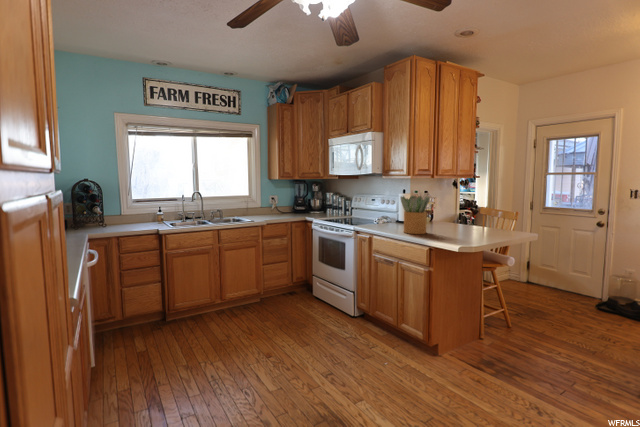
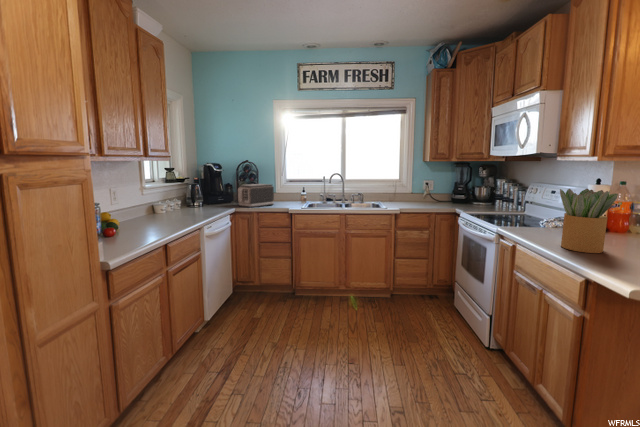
toaster: none [88,205,132,232] -> present [238,184,274,207]

